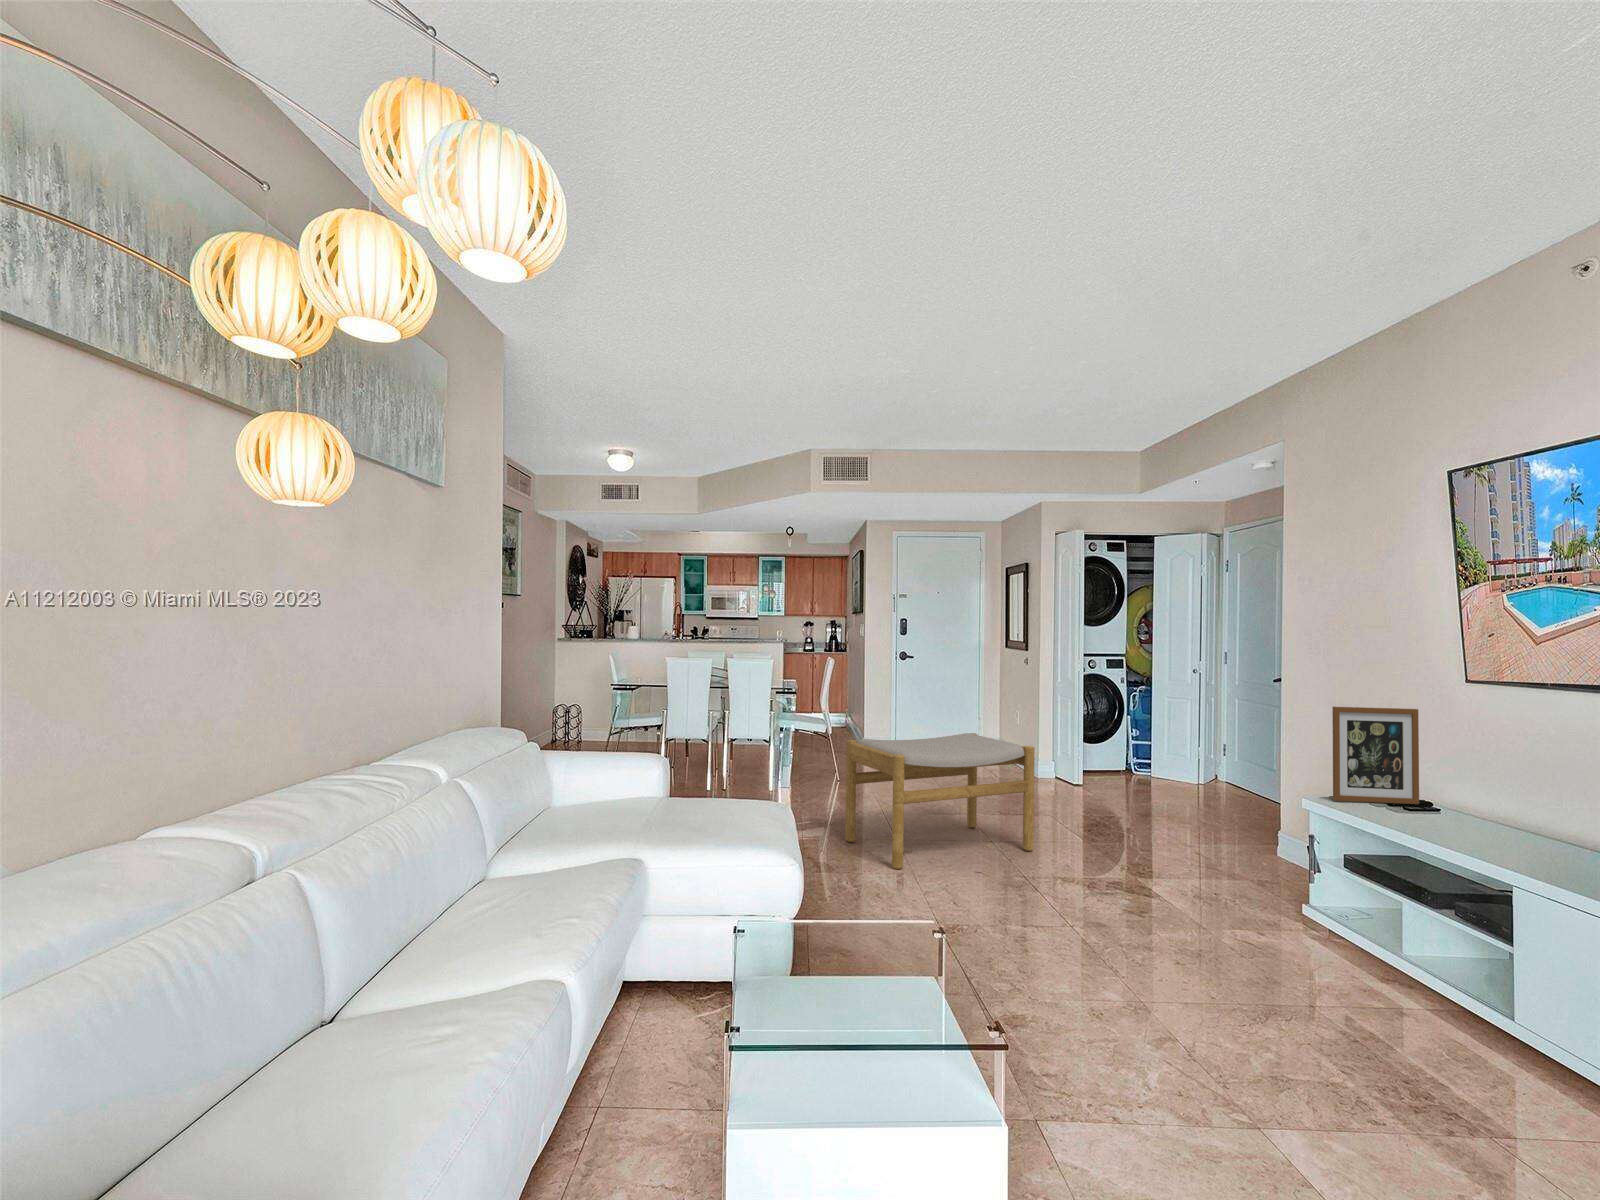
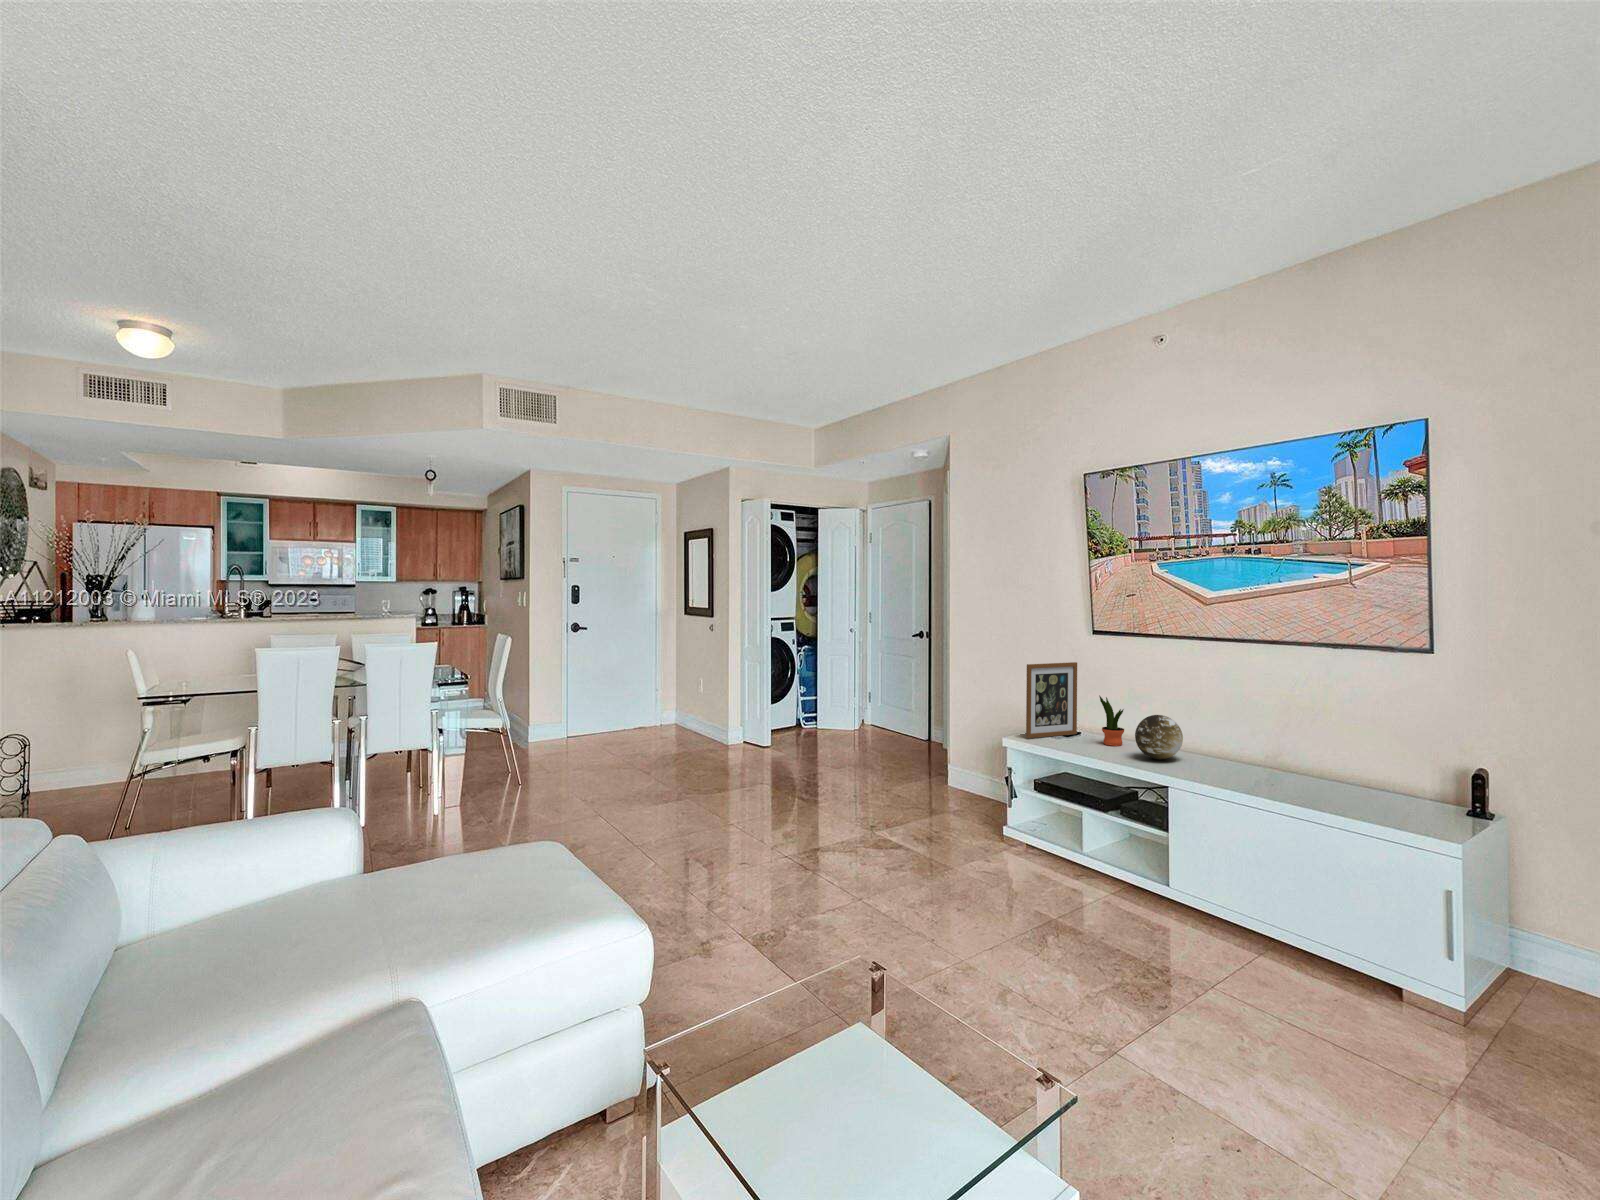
footstool: present [845,733,1034,869] -> none [591,707,774,853]
potted plant: none [1437,752,1484,825] -> present [1099,696,1124,746]
decorative orb: none [1484,785,1569,850] -> present [1135,715,1183,759]

